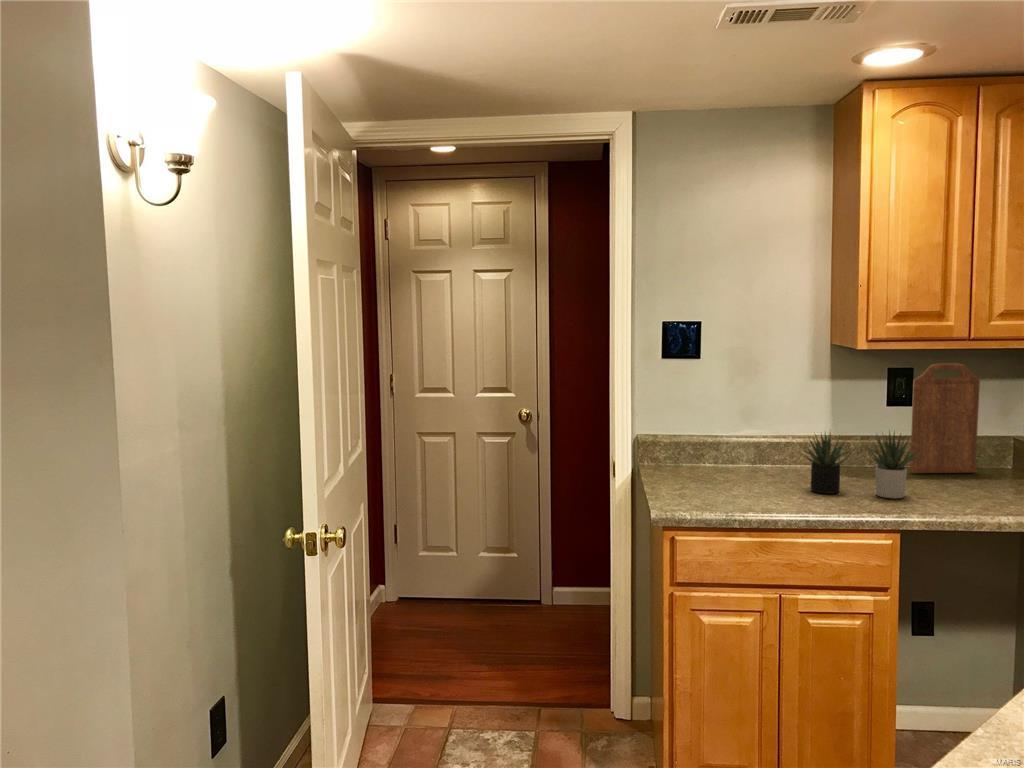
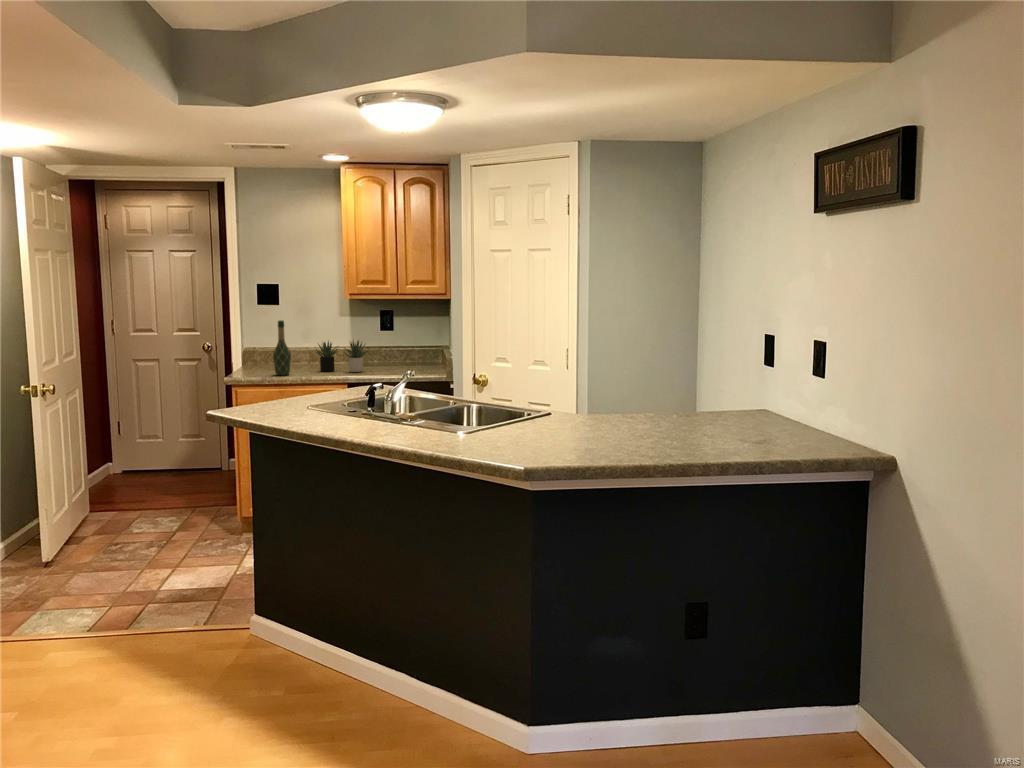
cutting board: present [910,363,980,473] -> none [386,307,420,365]
wine bottle: none [737,396,773,505] -> present [273,320,291,375]

